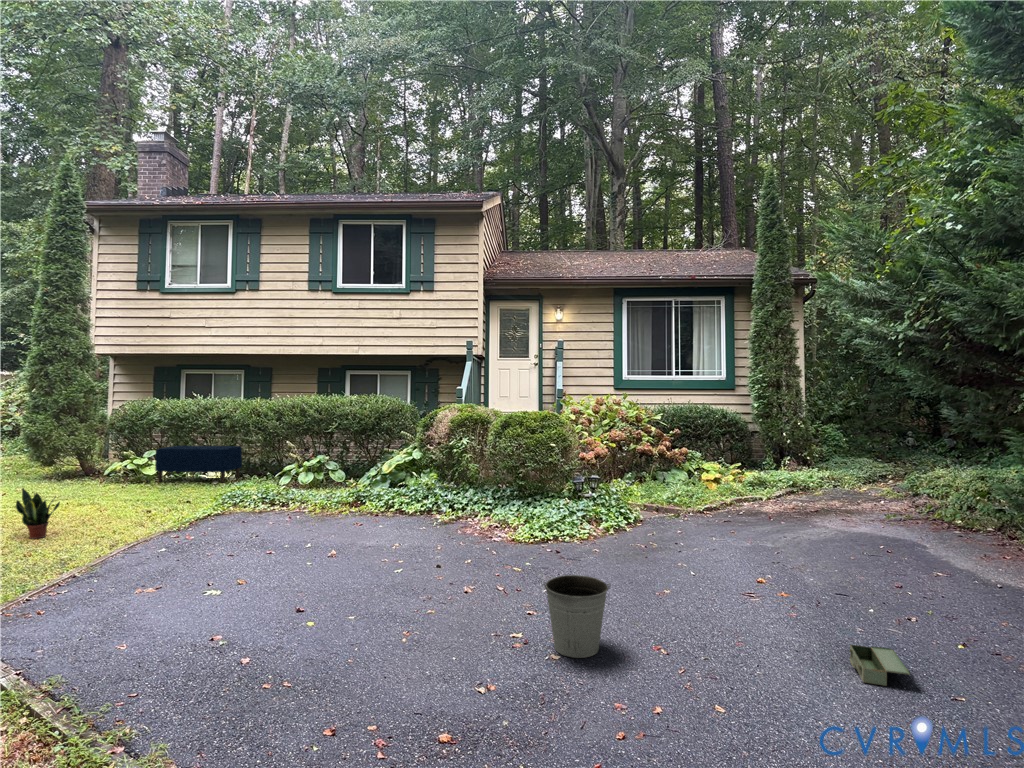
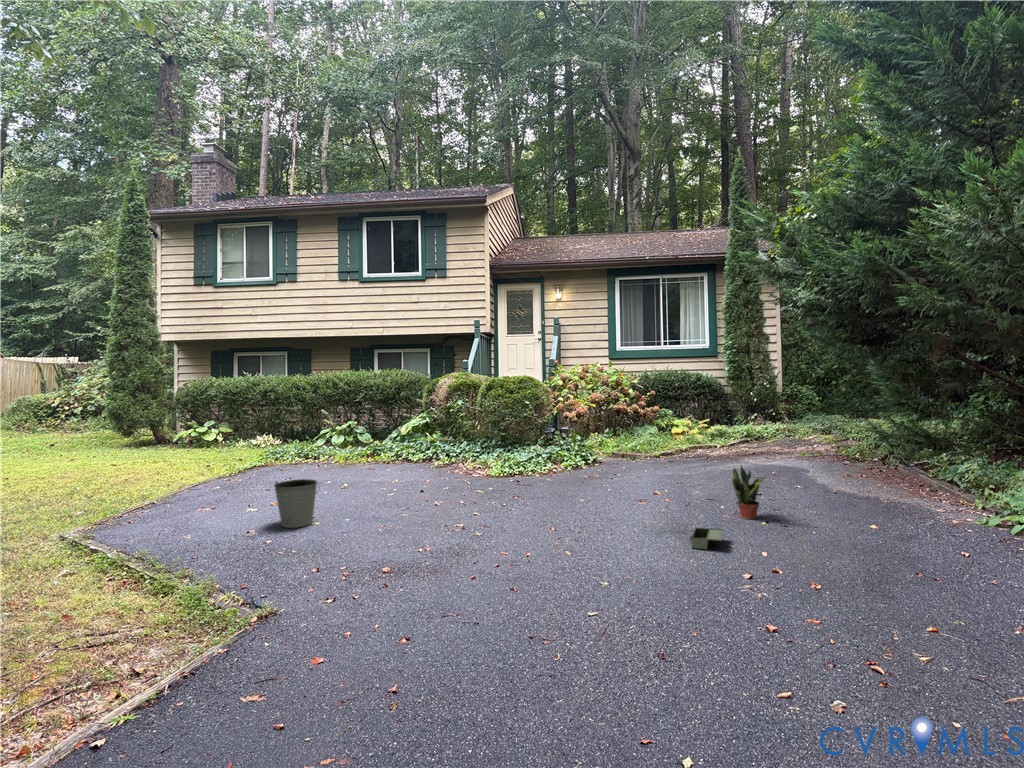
bench: present [155,446,242,483] -> none [214,414,284,444]
potted plant: present [16,488,60,539] -> present [732,465,765,519]
bucket: present [544,575,610,658] -> present [274,479,317,528]

